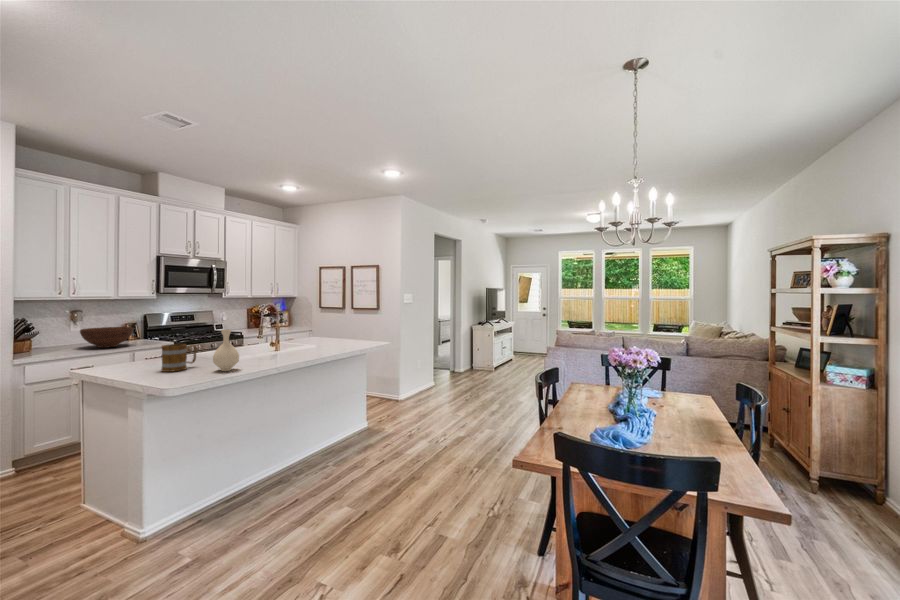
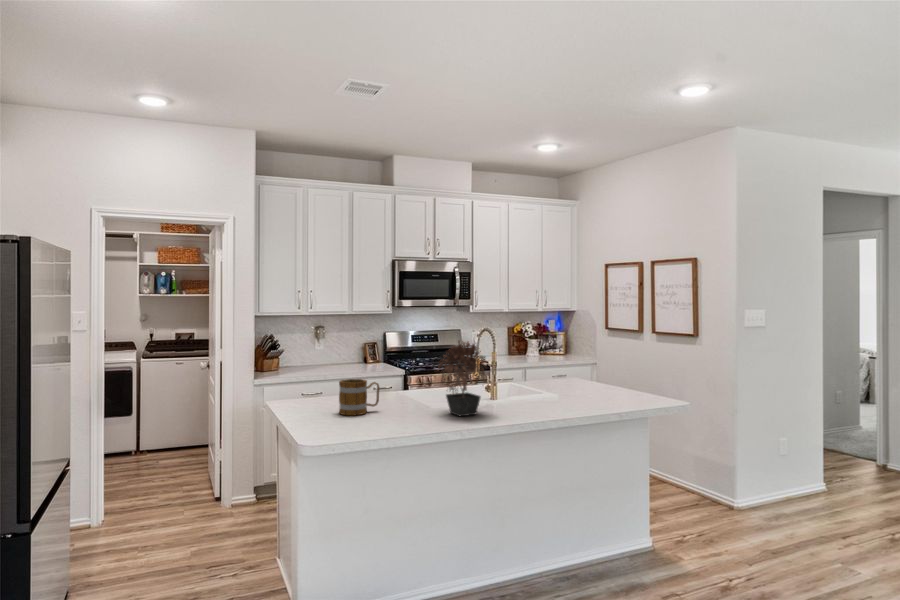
potted plant: none [244,312,285,363] -> present [437,341,485,416]
fruit bowl: present [80,327,133,348] -> none [314,348,362,372]
vase: present [213,329,239,371] -> none [386,365,419,423]

